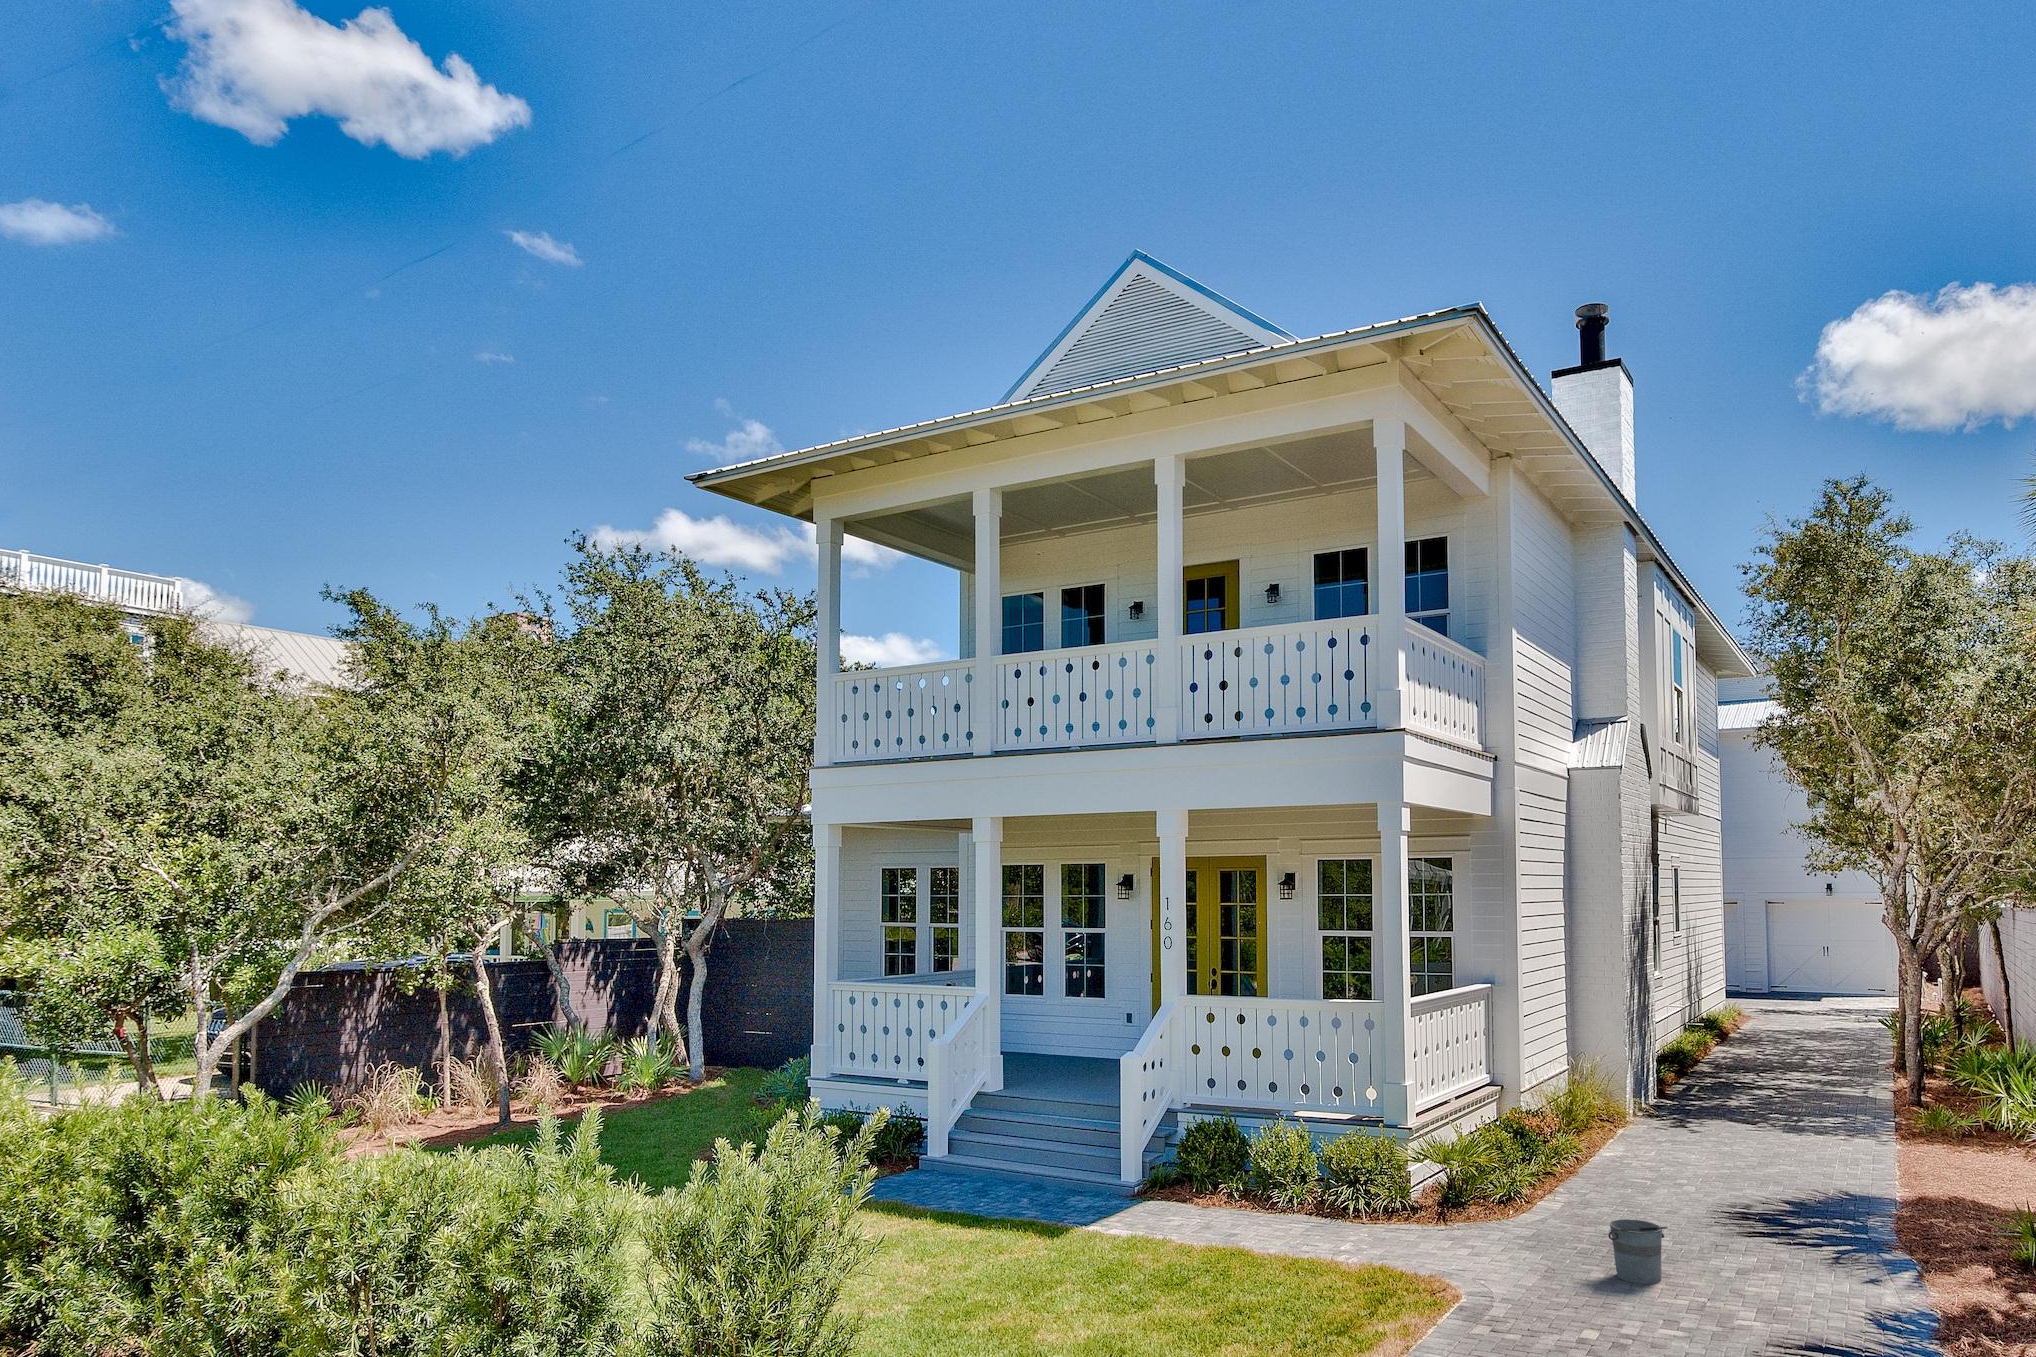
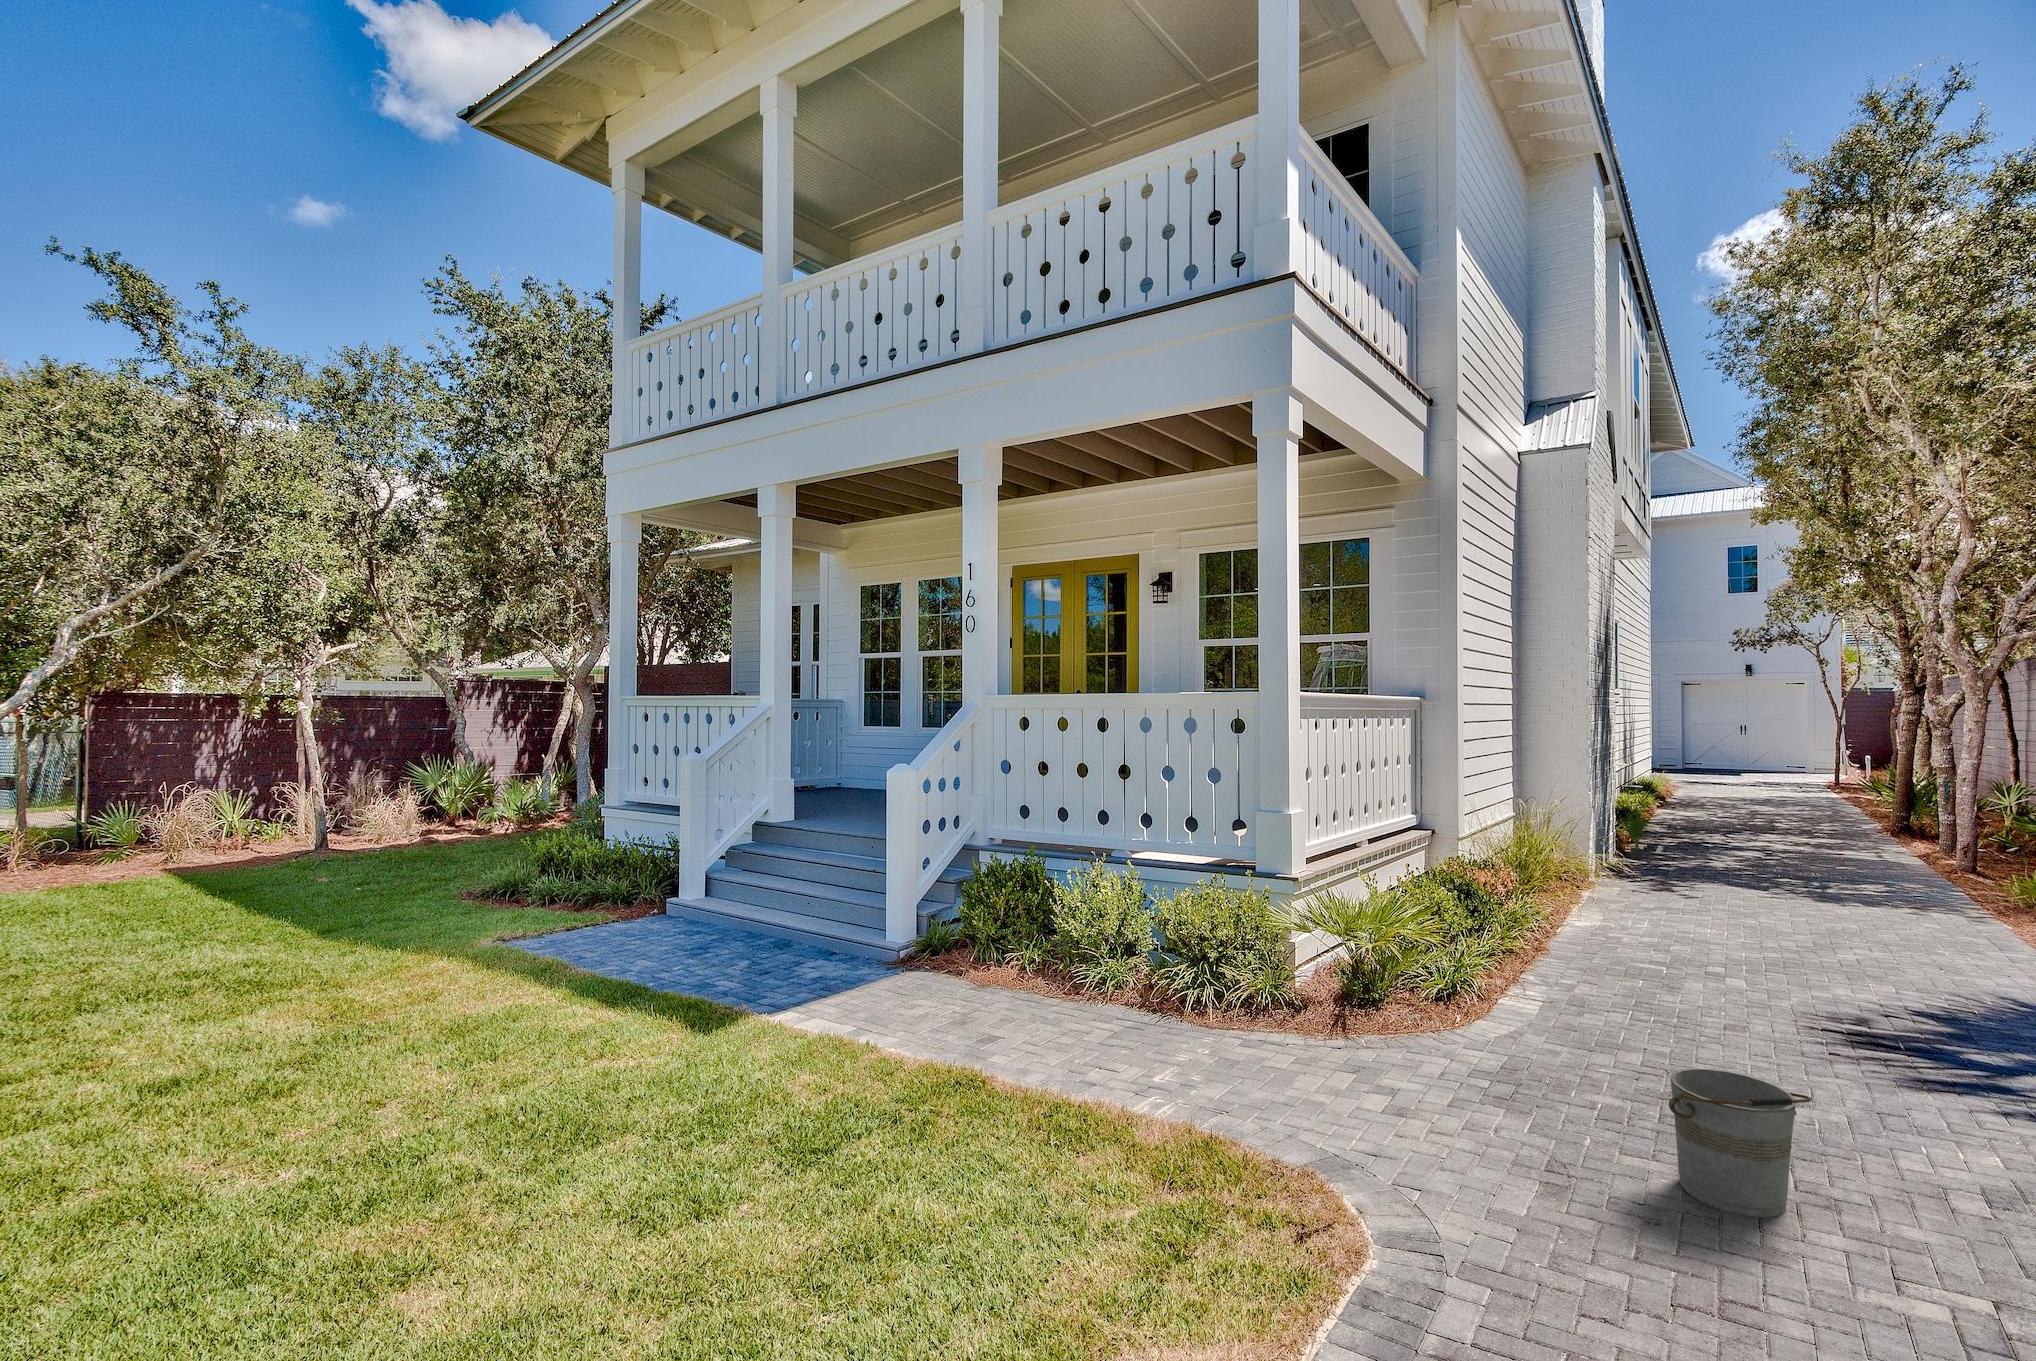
potted plant: none [1656,1055,1683,1101] -> present [1625,816,1647,859]

